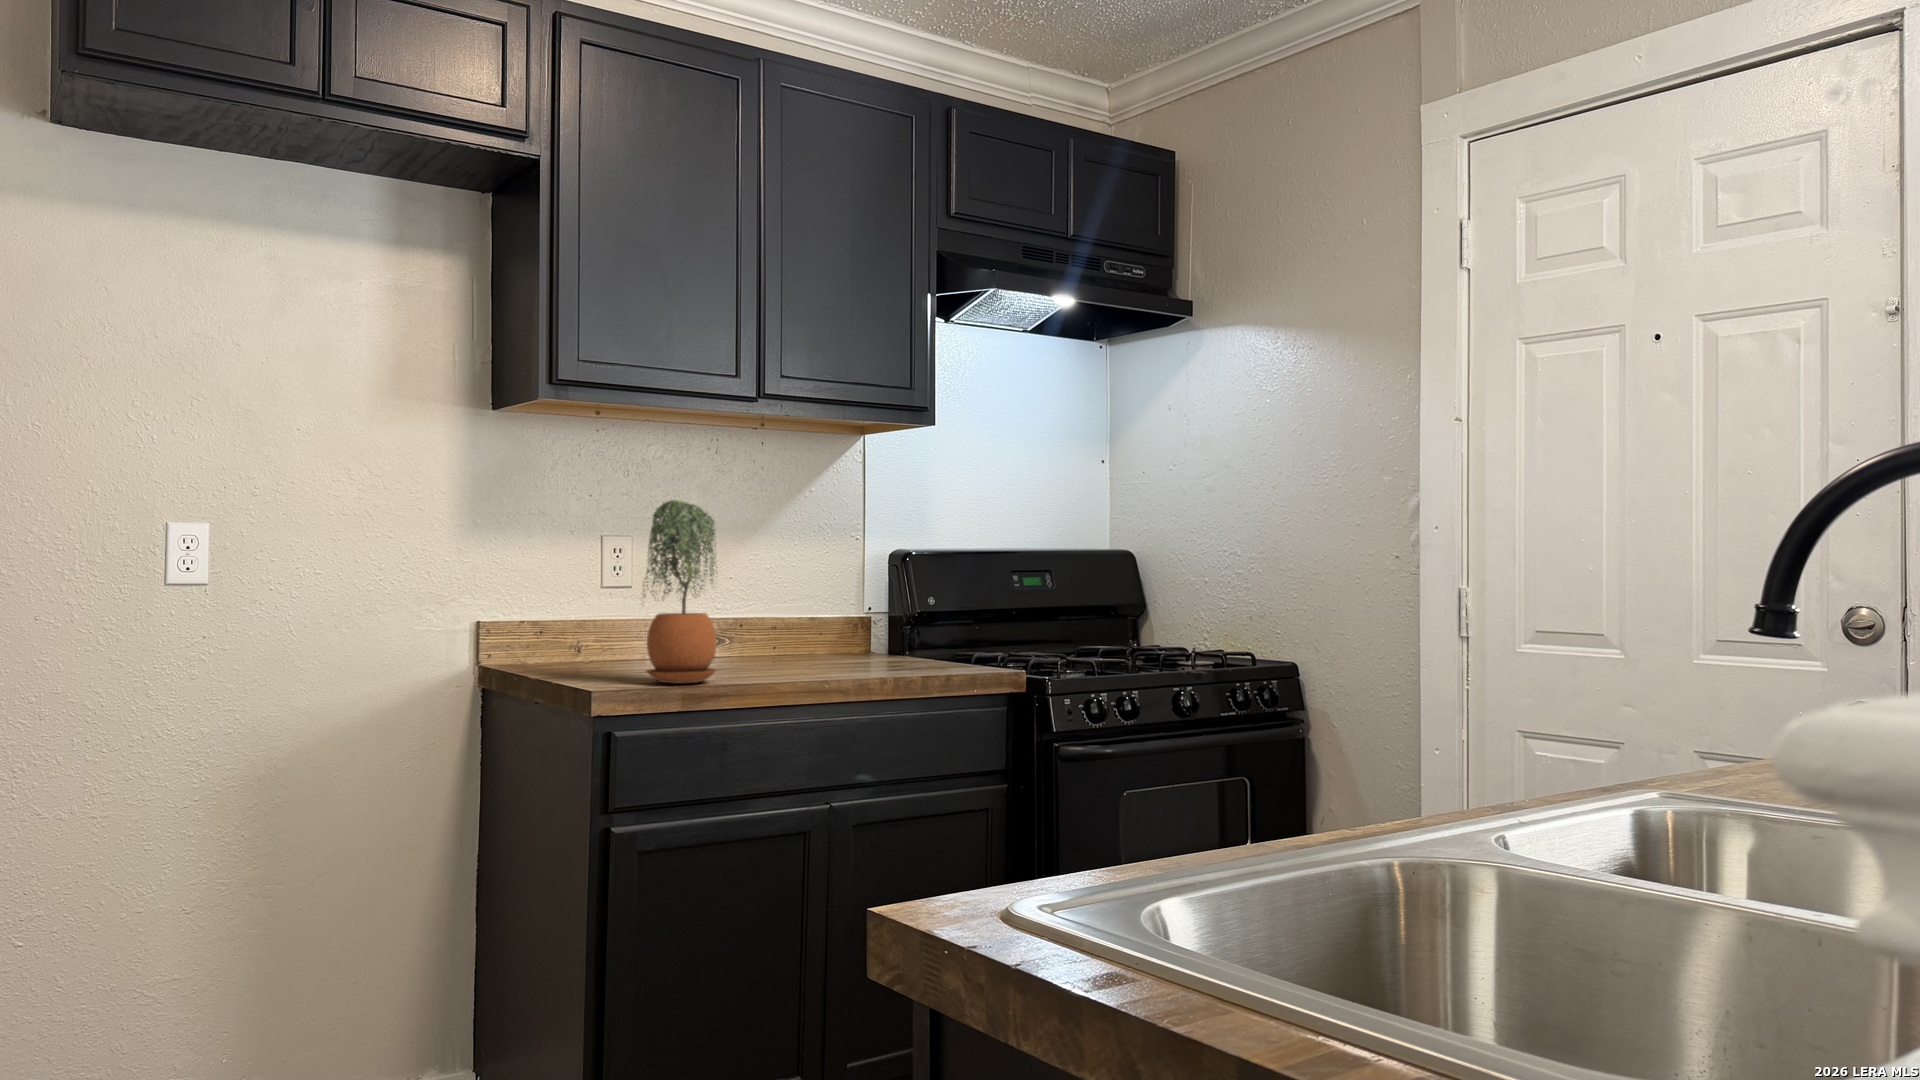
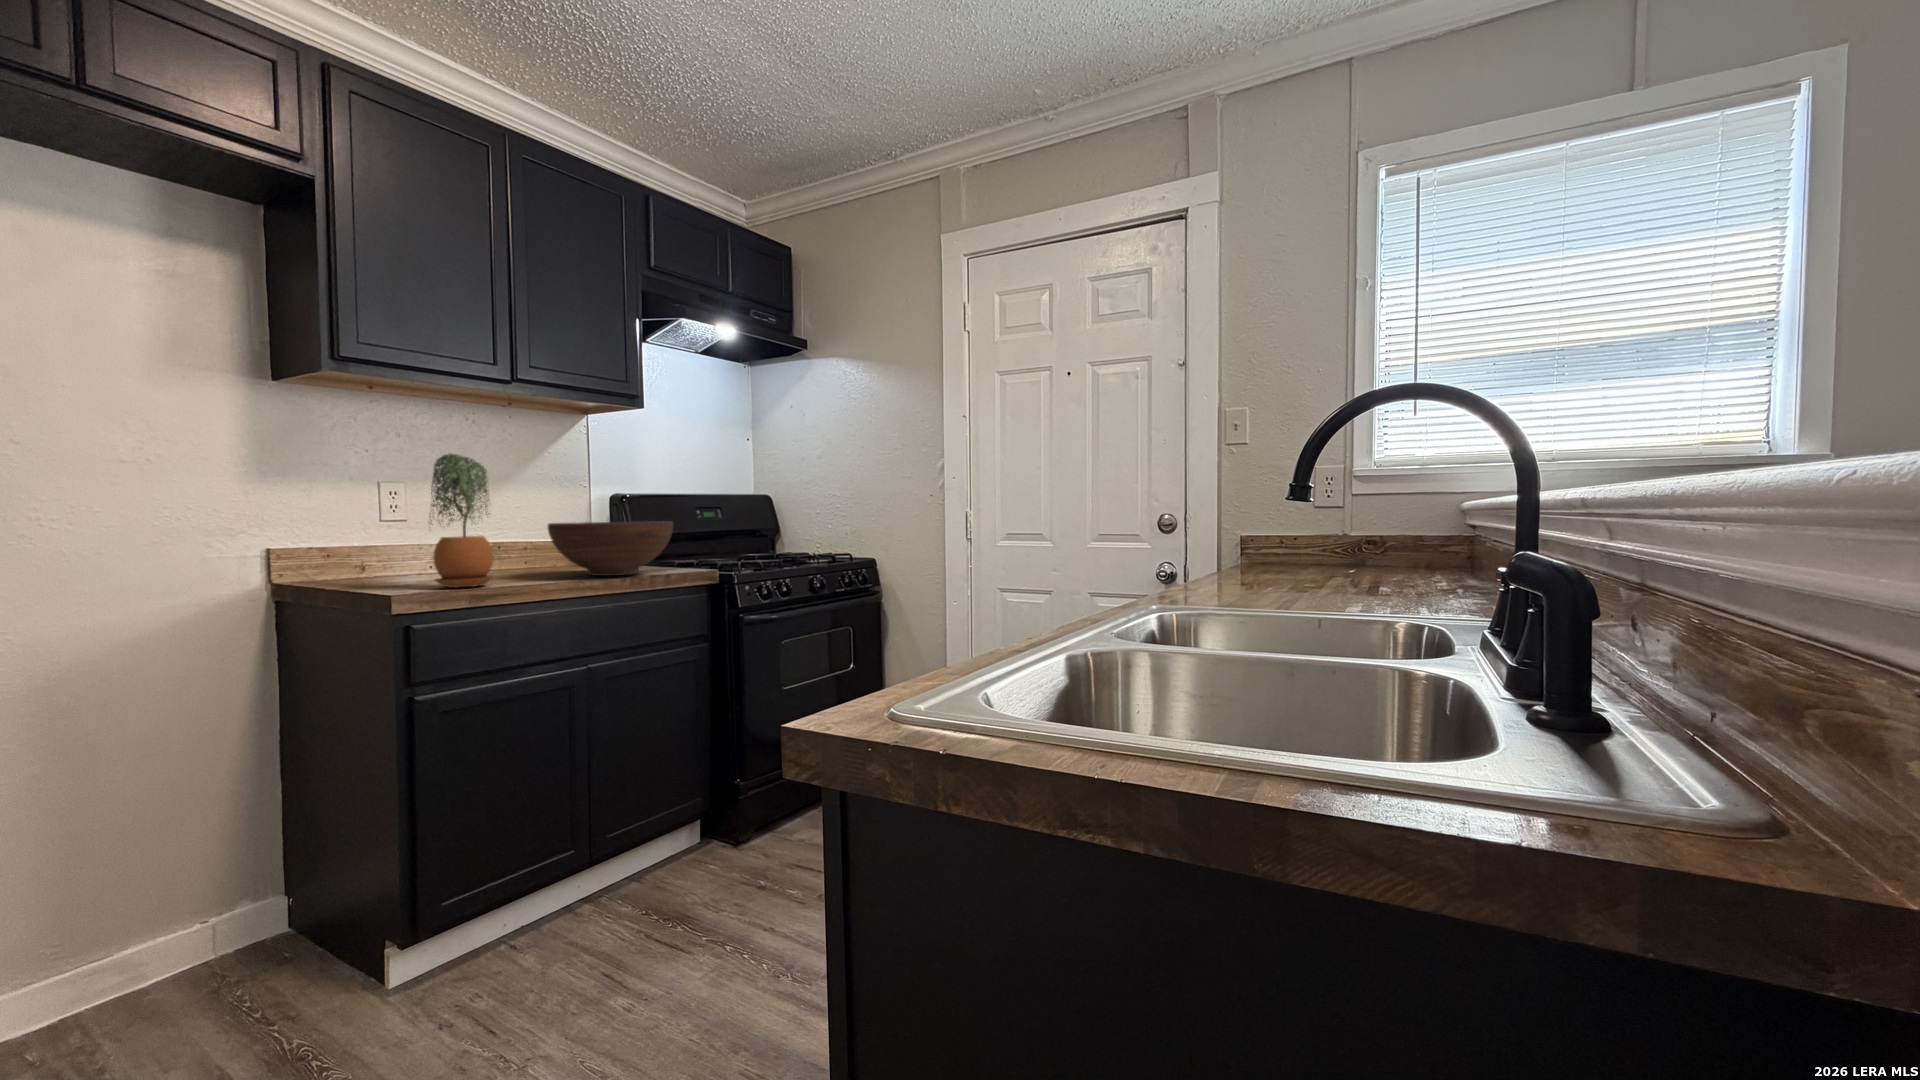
fruit bowl: none [790,594,959,675] -> present [547,521,673,576]

